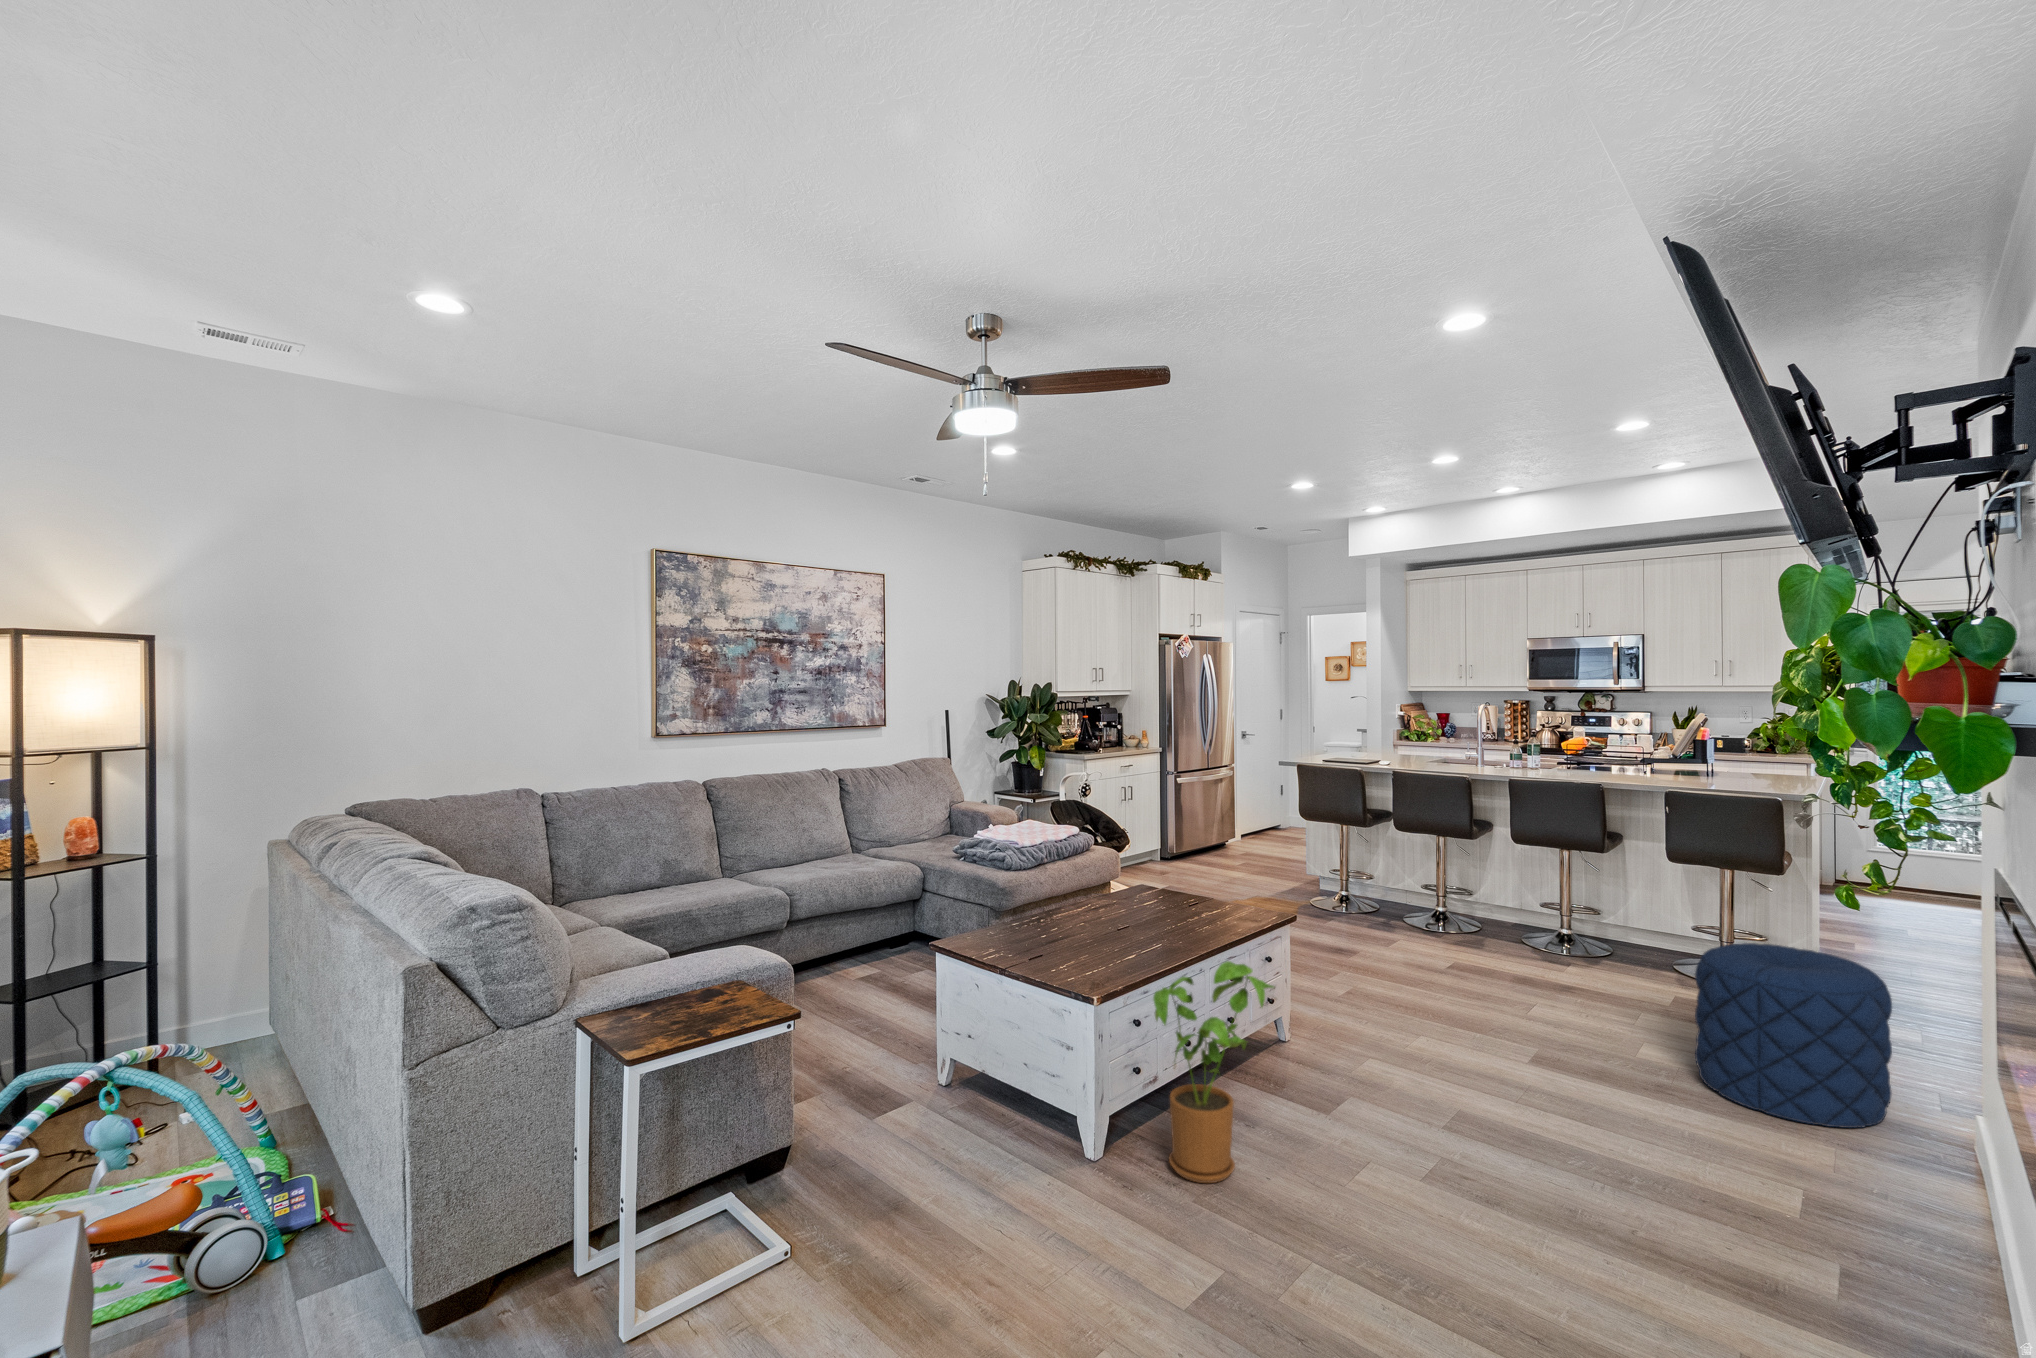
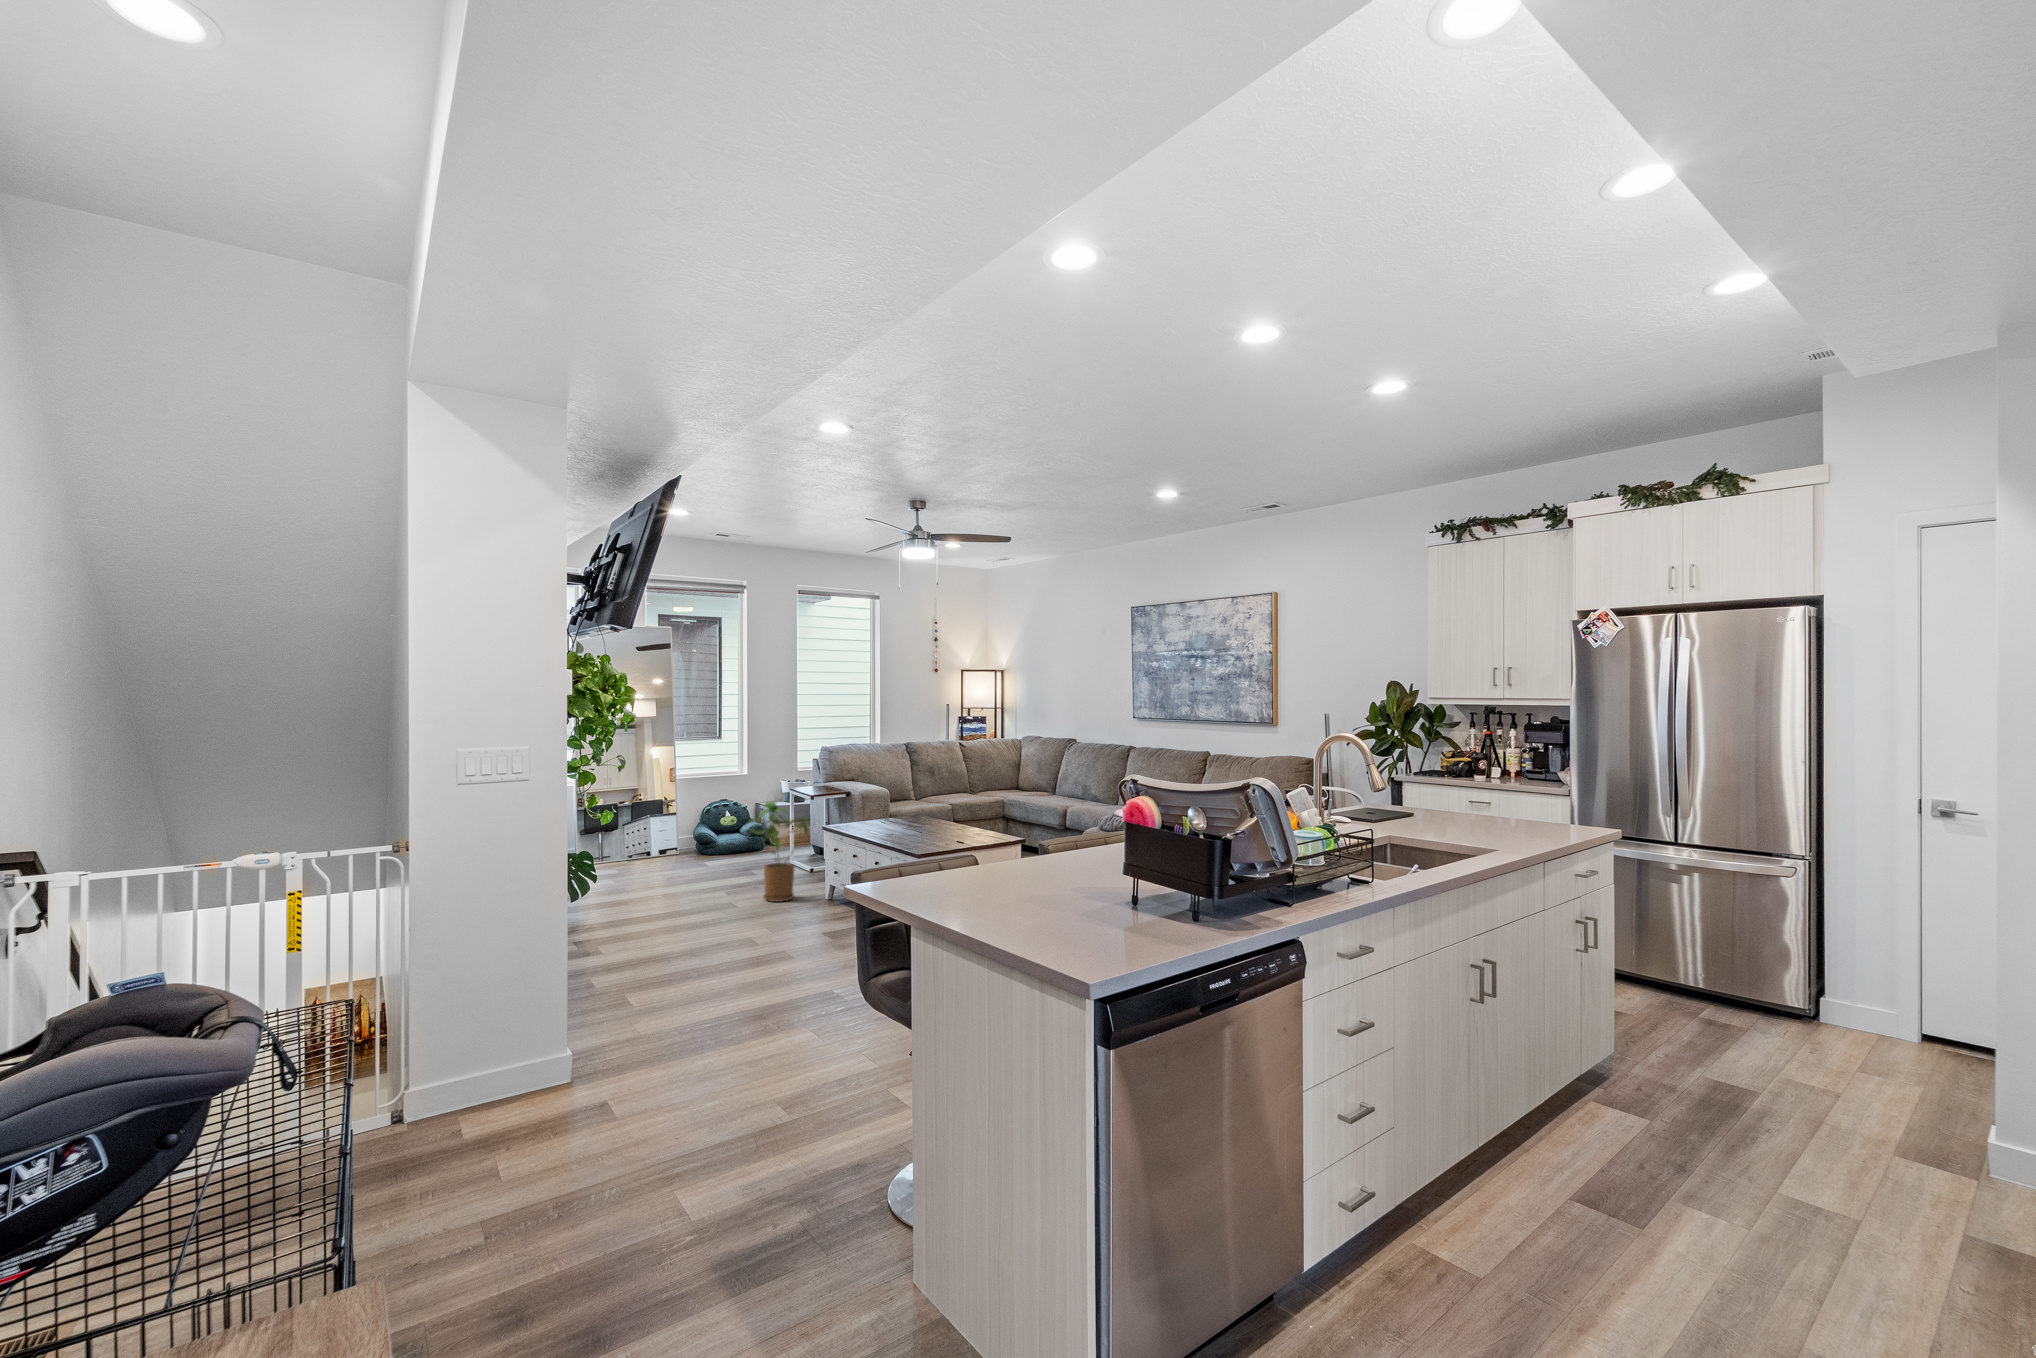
pouf: present [1695,943,1892,1128] -> none [603,885,744,1035]

